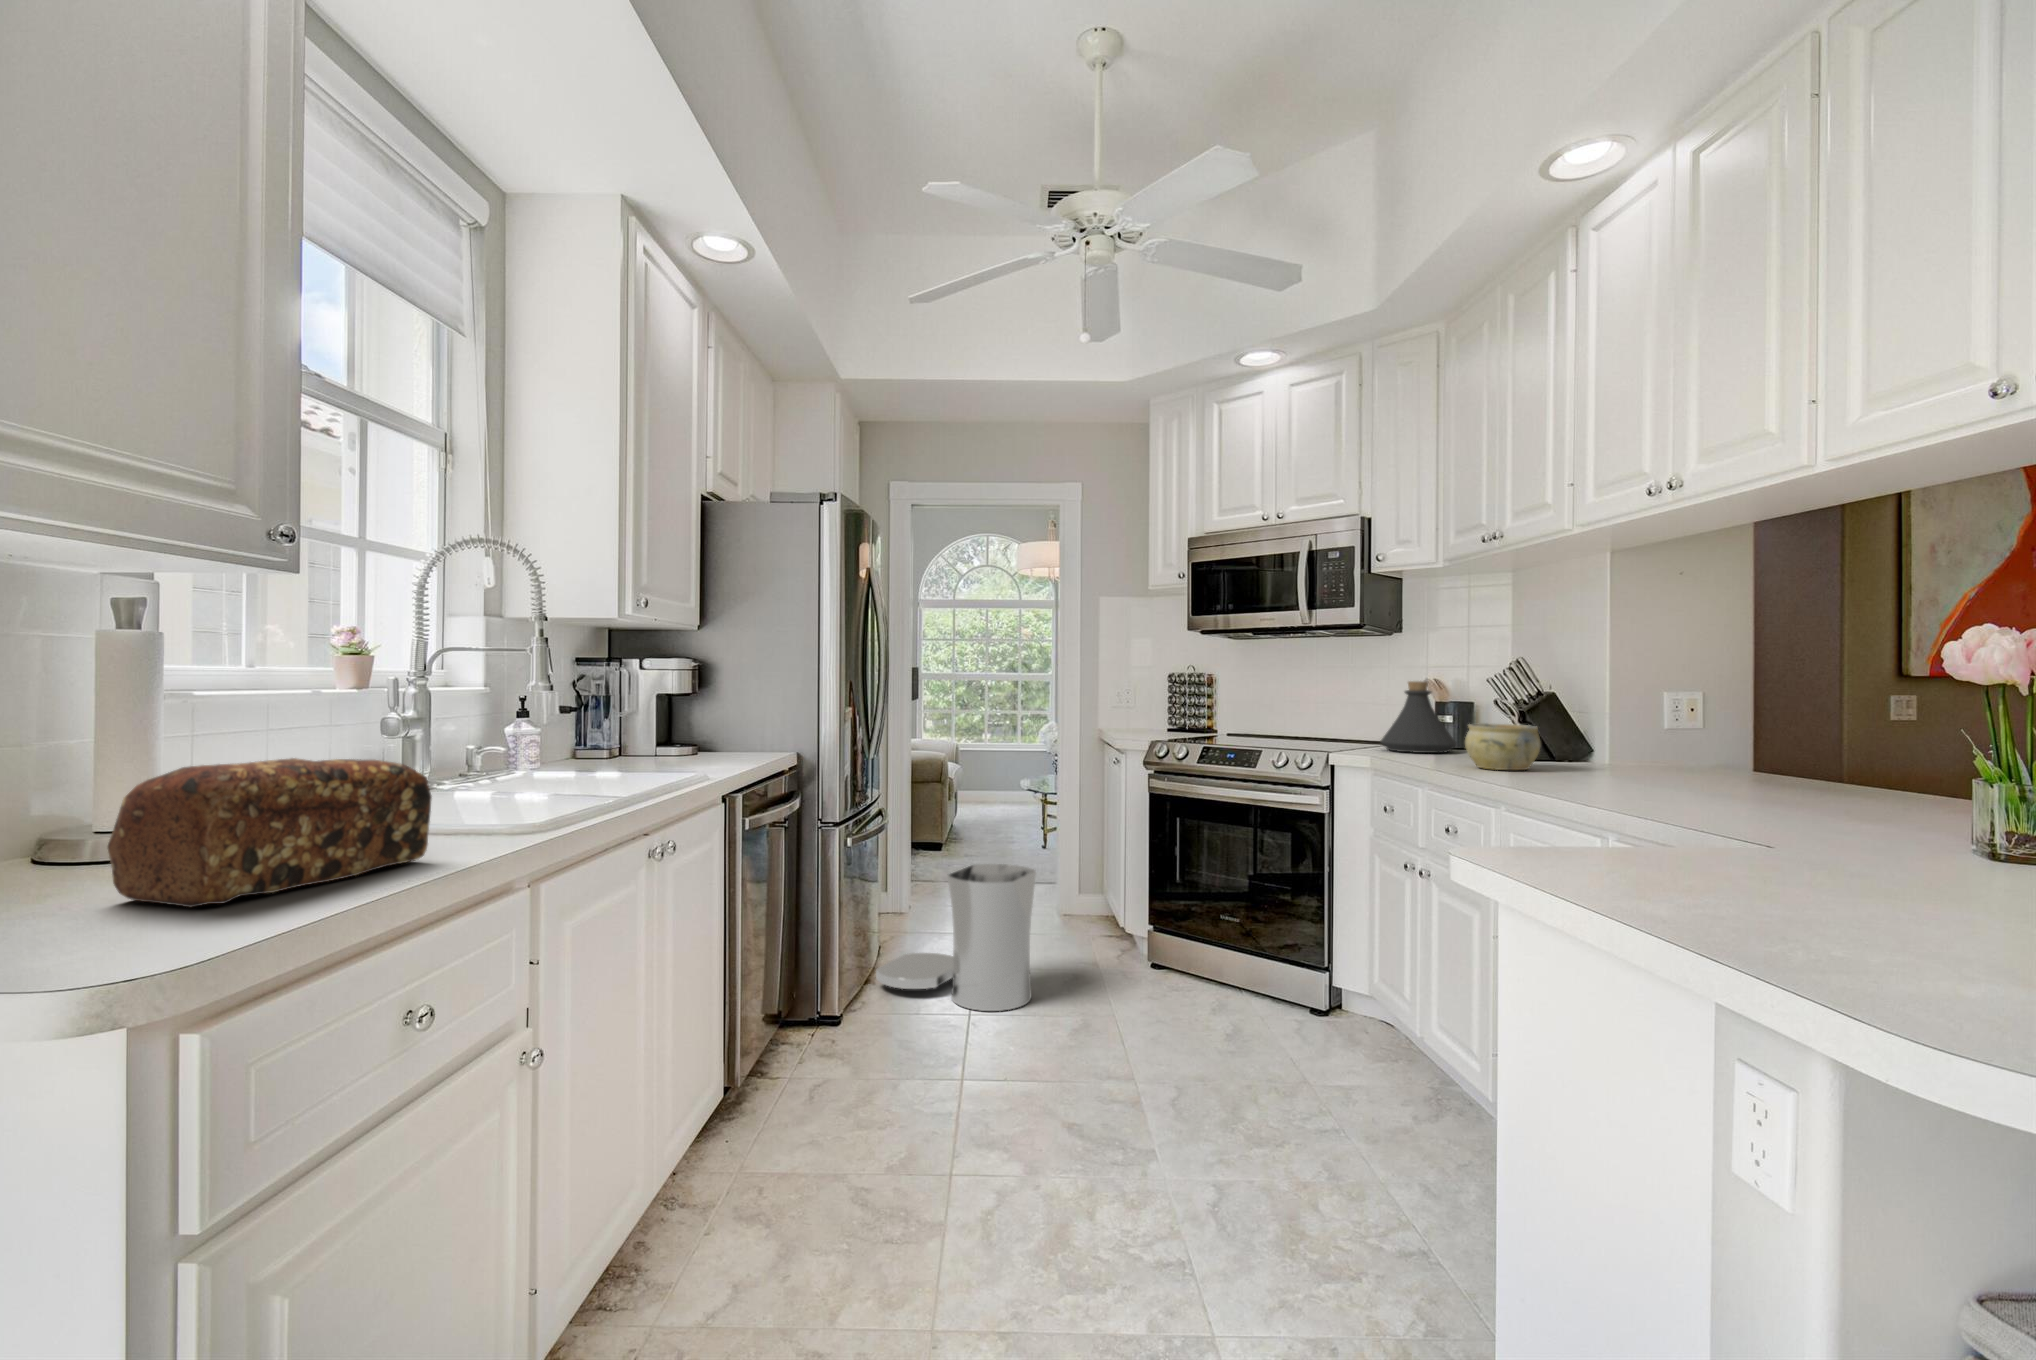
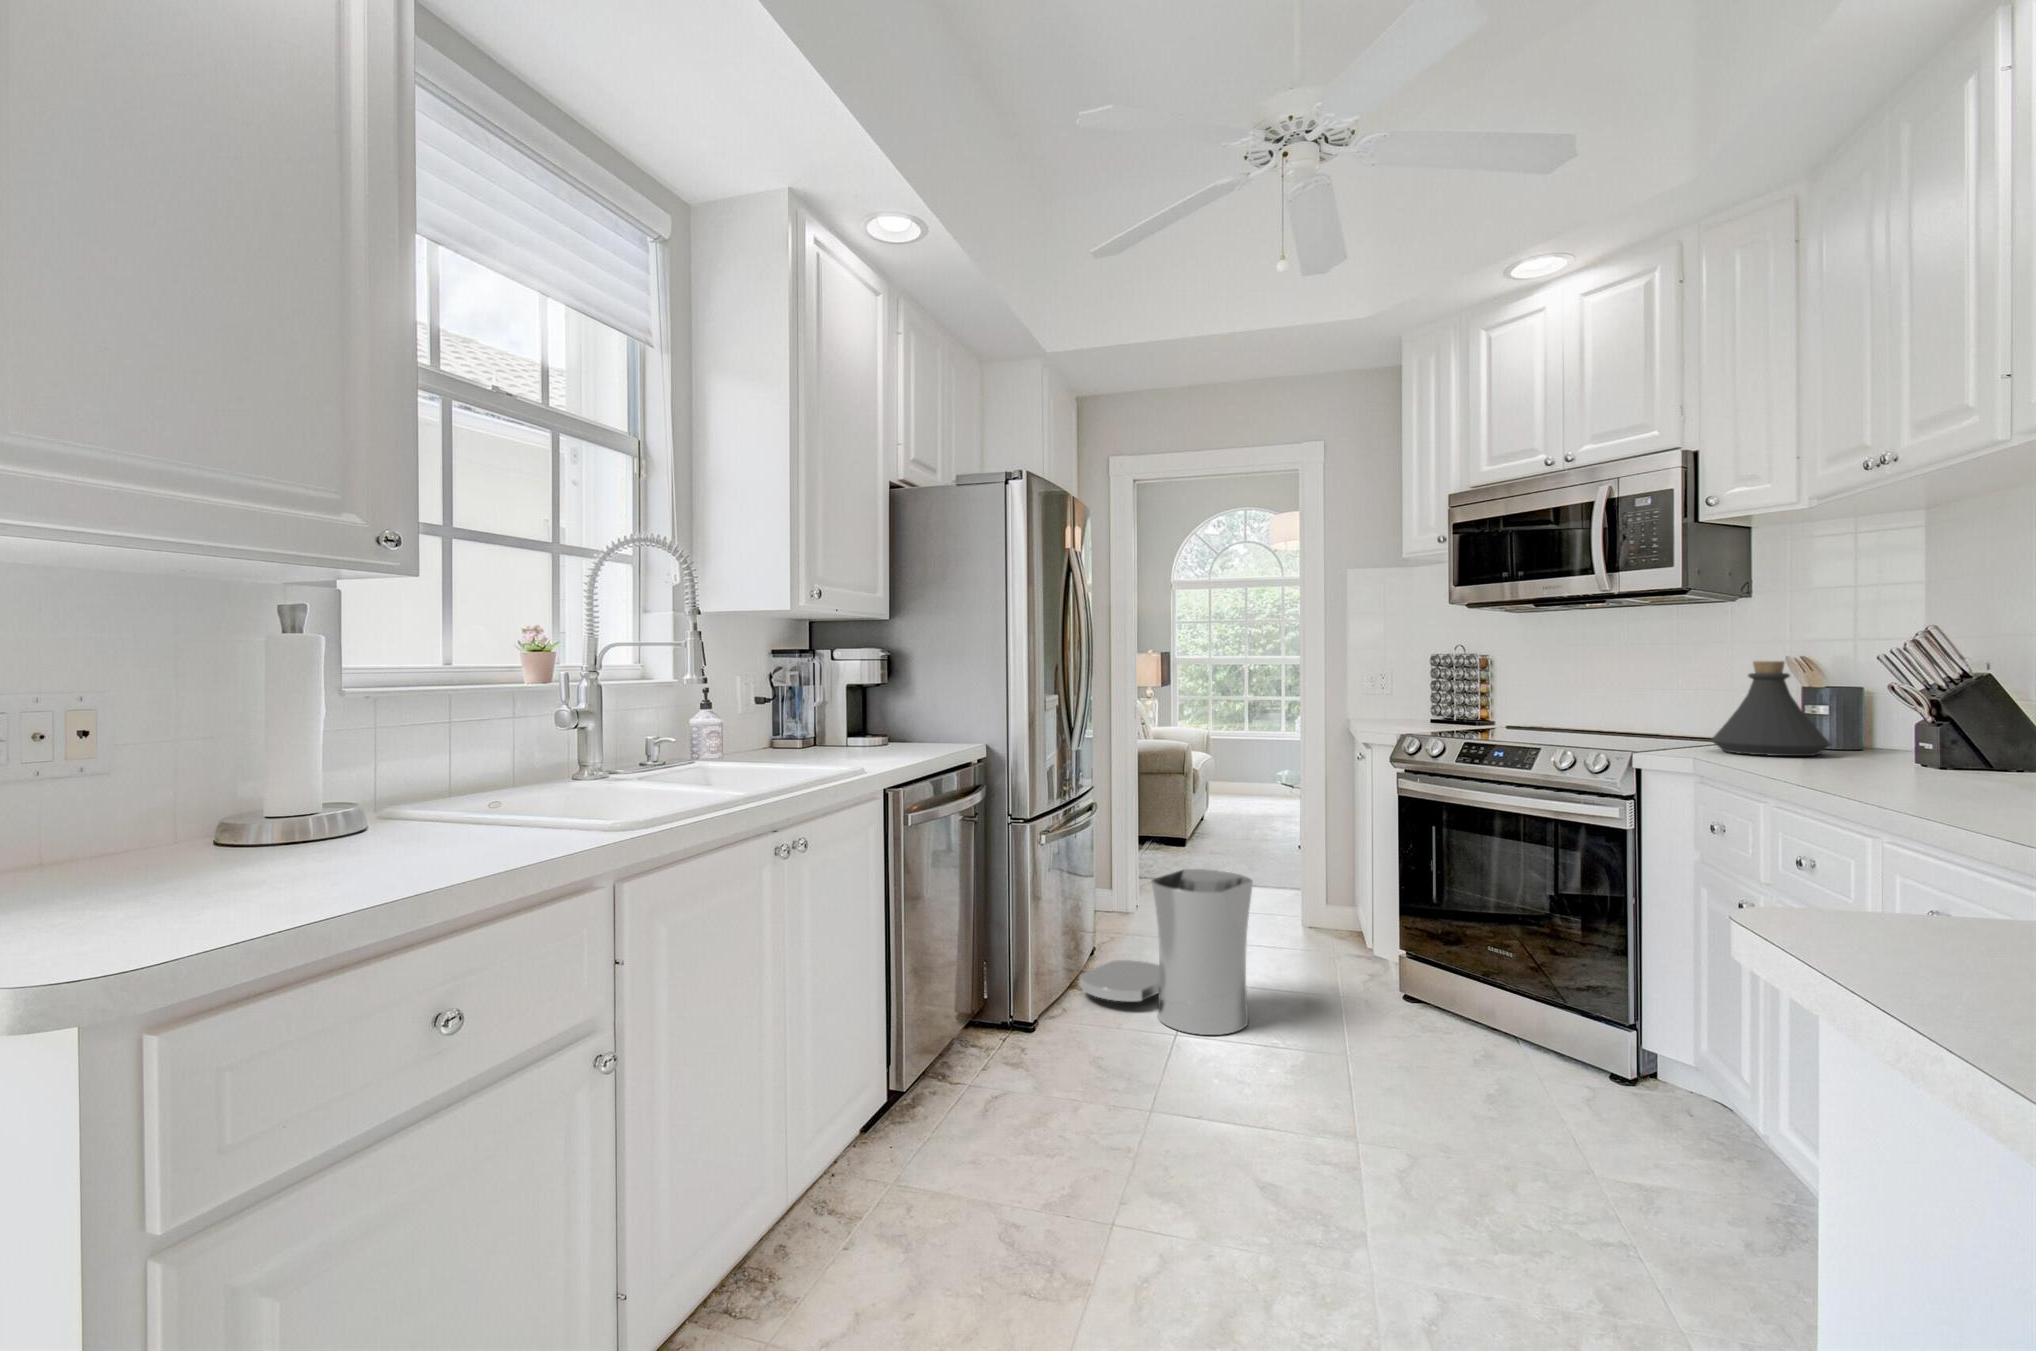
ceramic bowl: present [1465,723,1541,770] -> none [1833,718,1961,785]
bread loaf: present [108,758,432,907] -> none [205,756,504,901]

